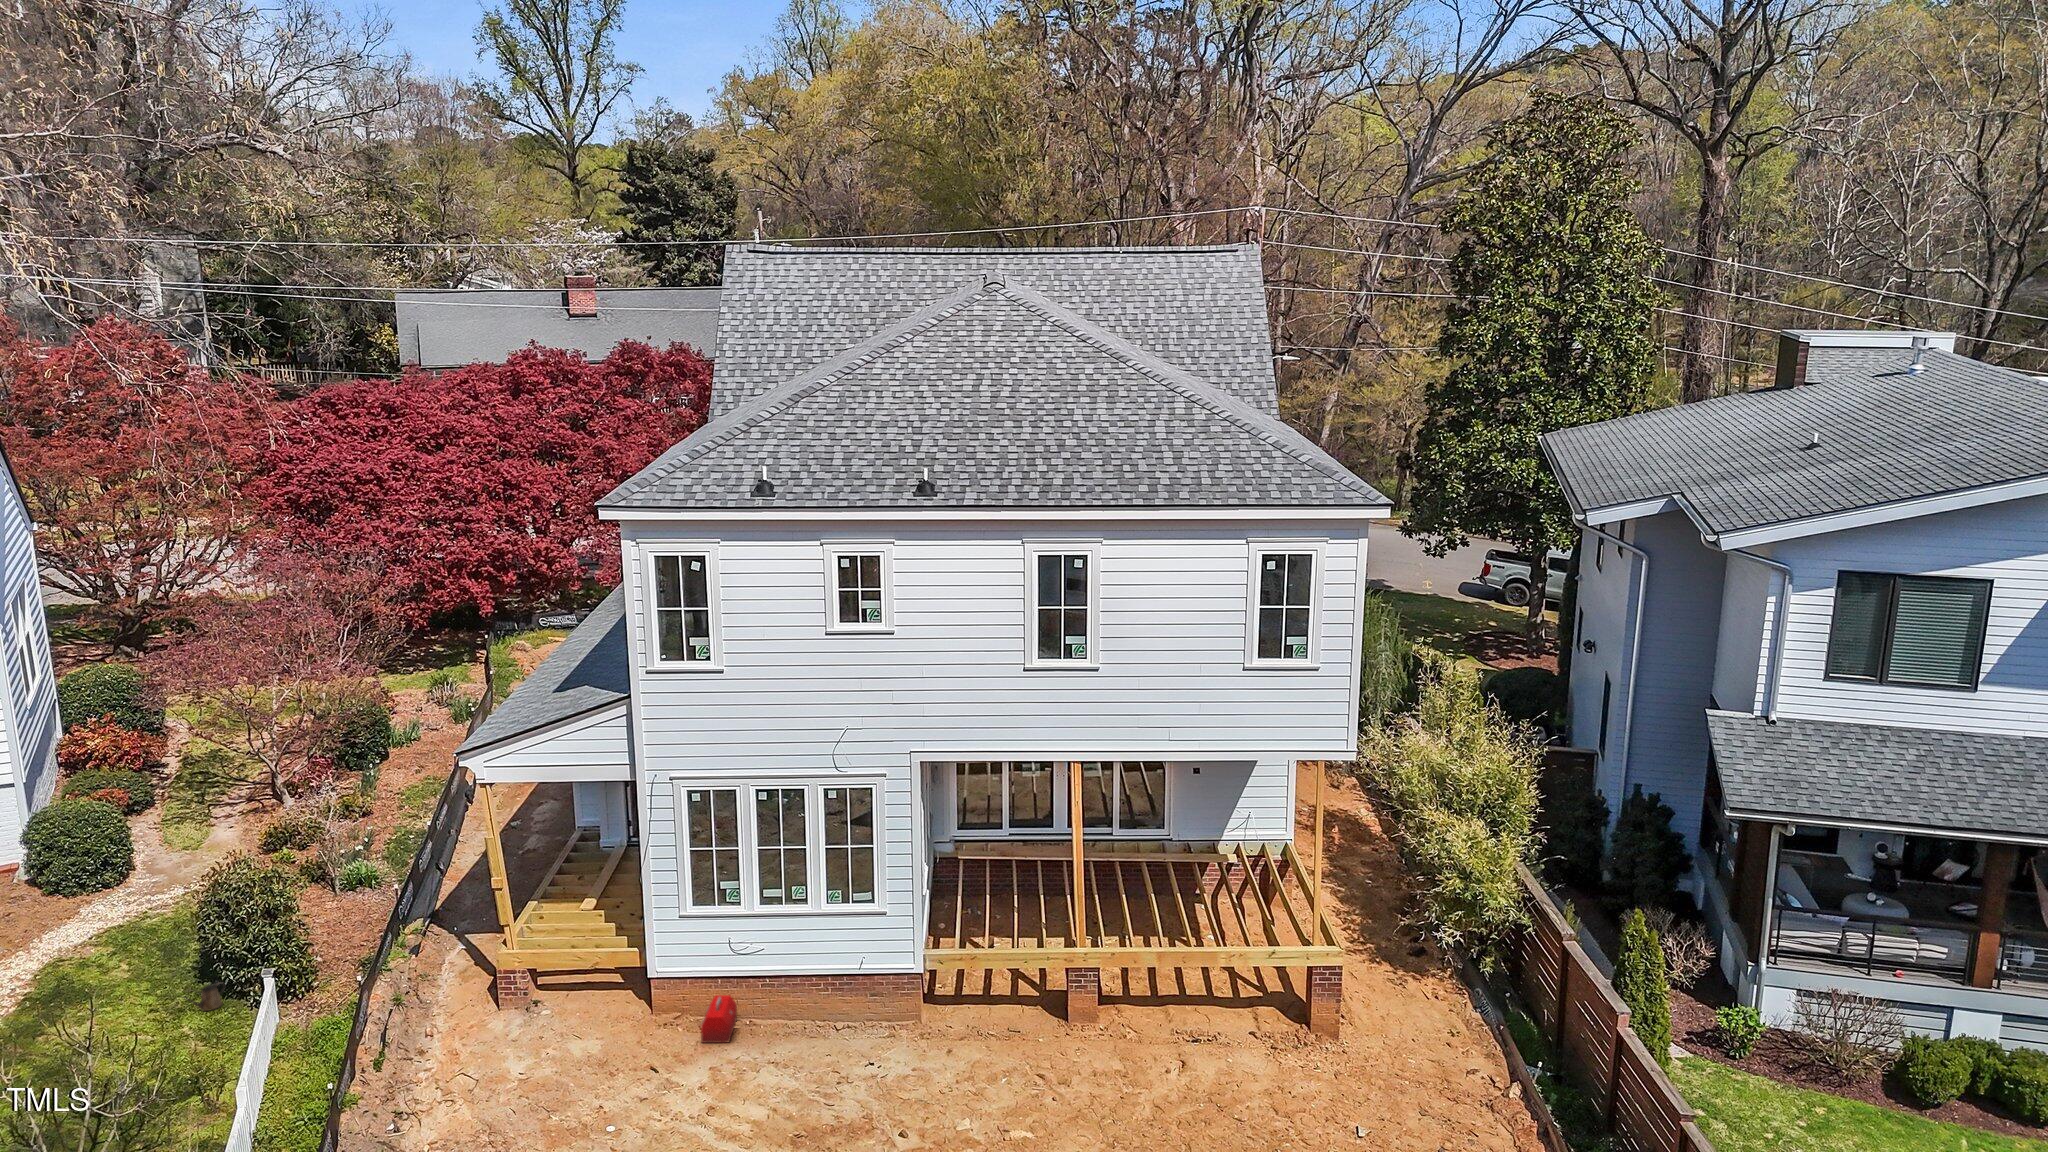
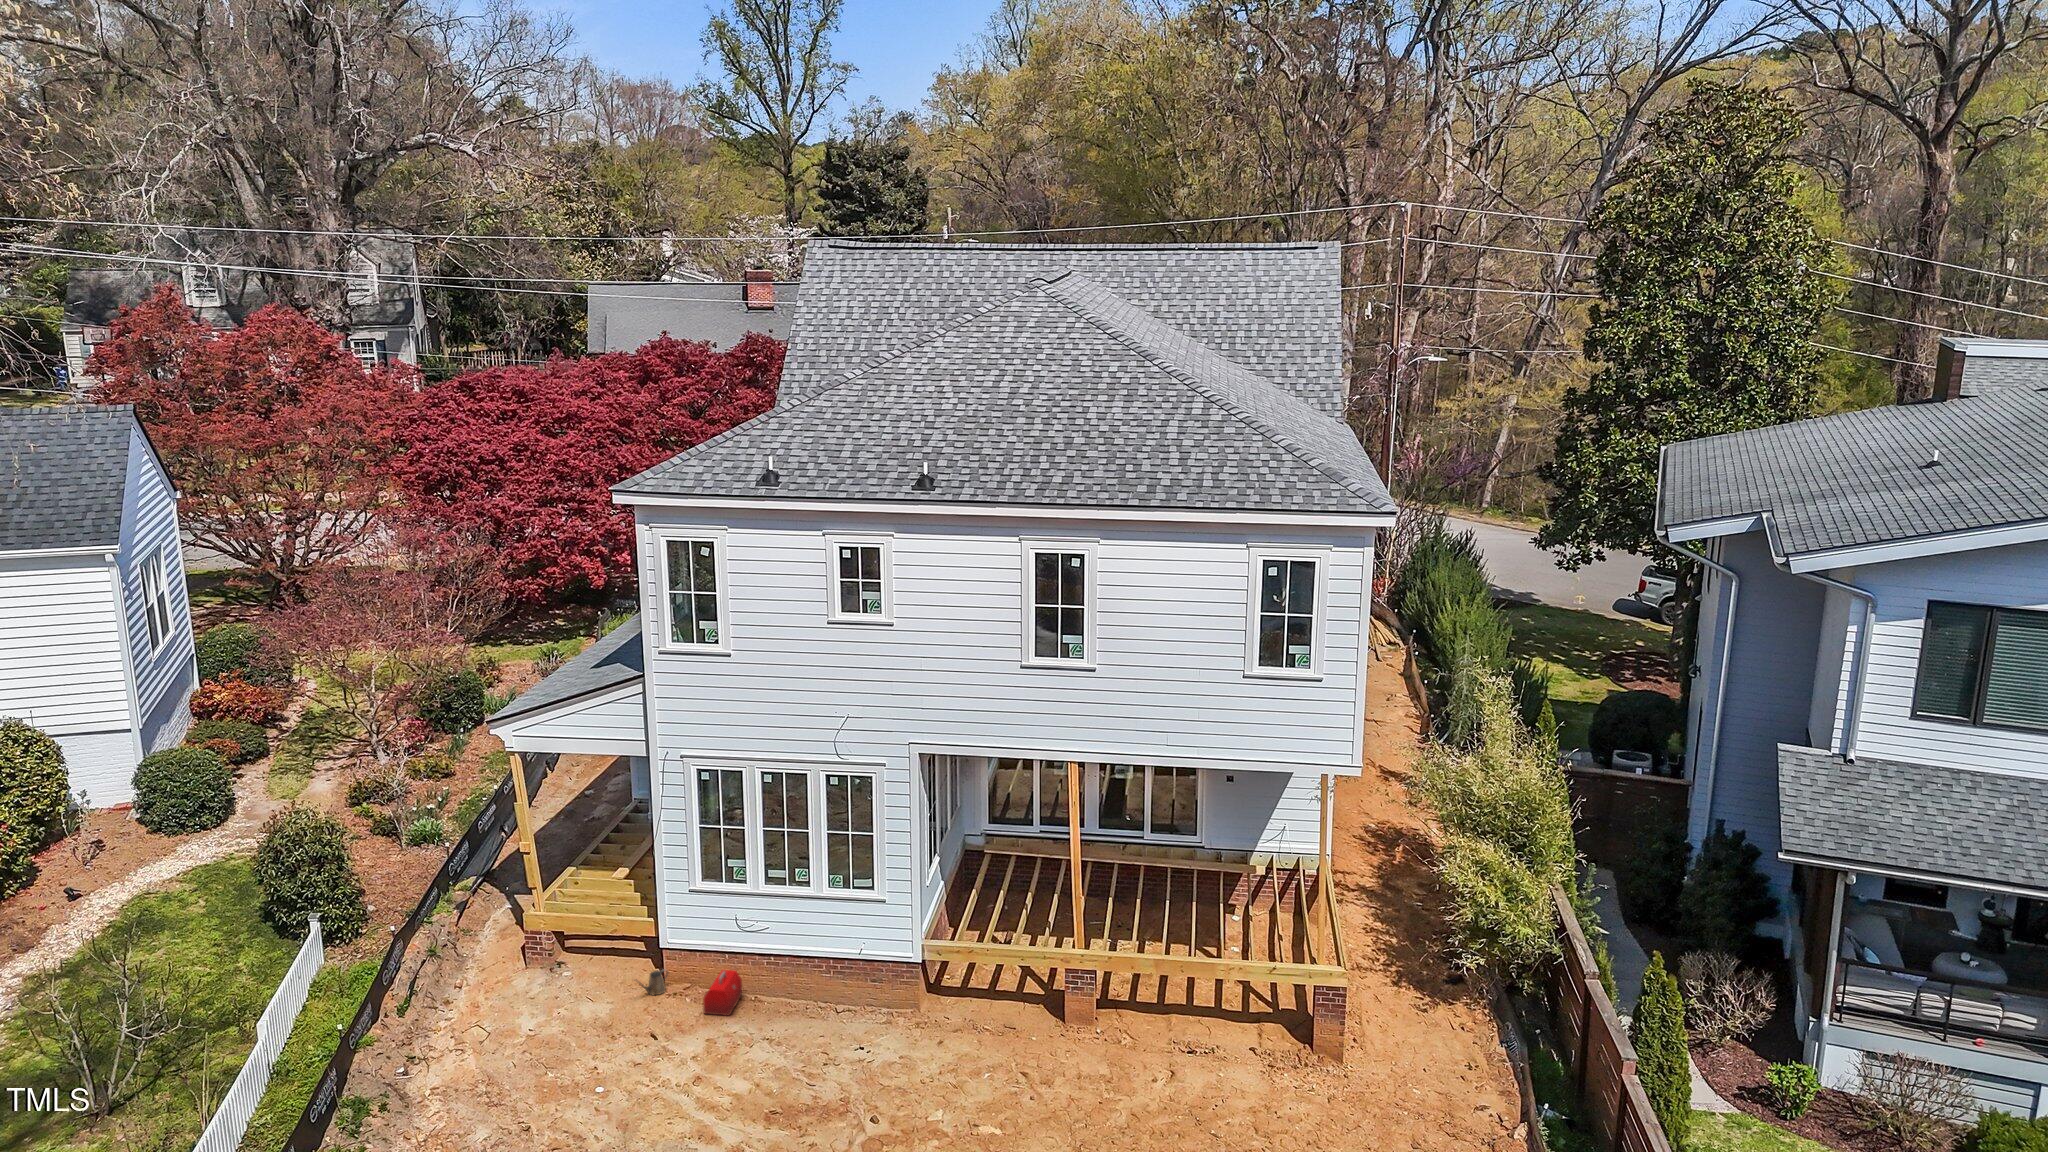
watering can: present [182,983,225,1011] -> present [636,970,668,995]

